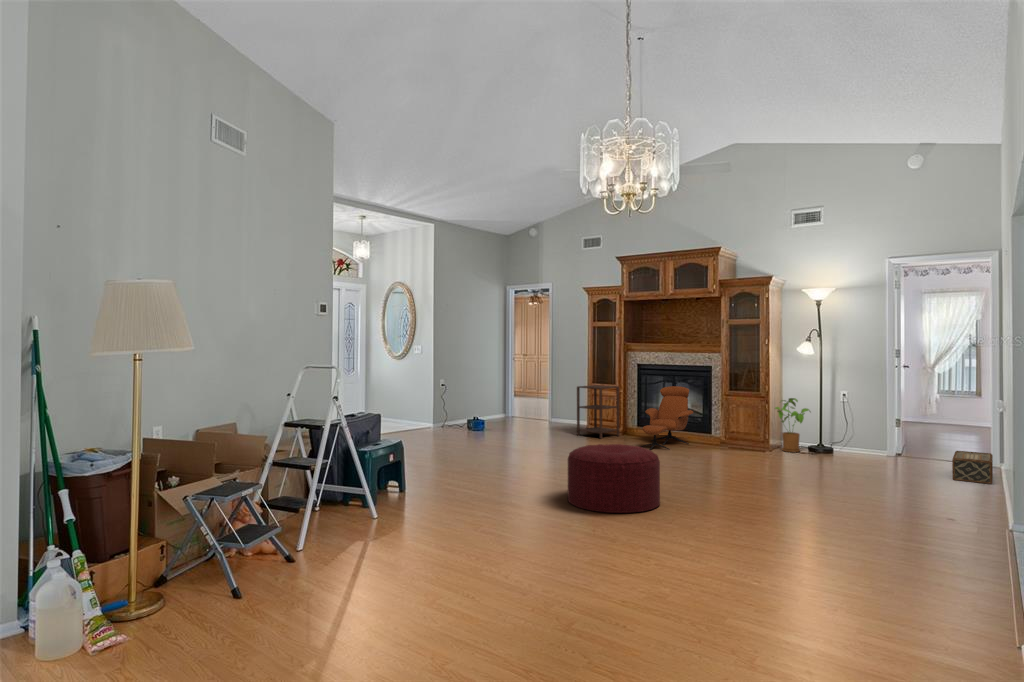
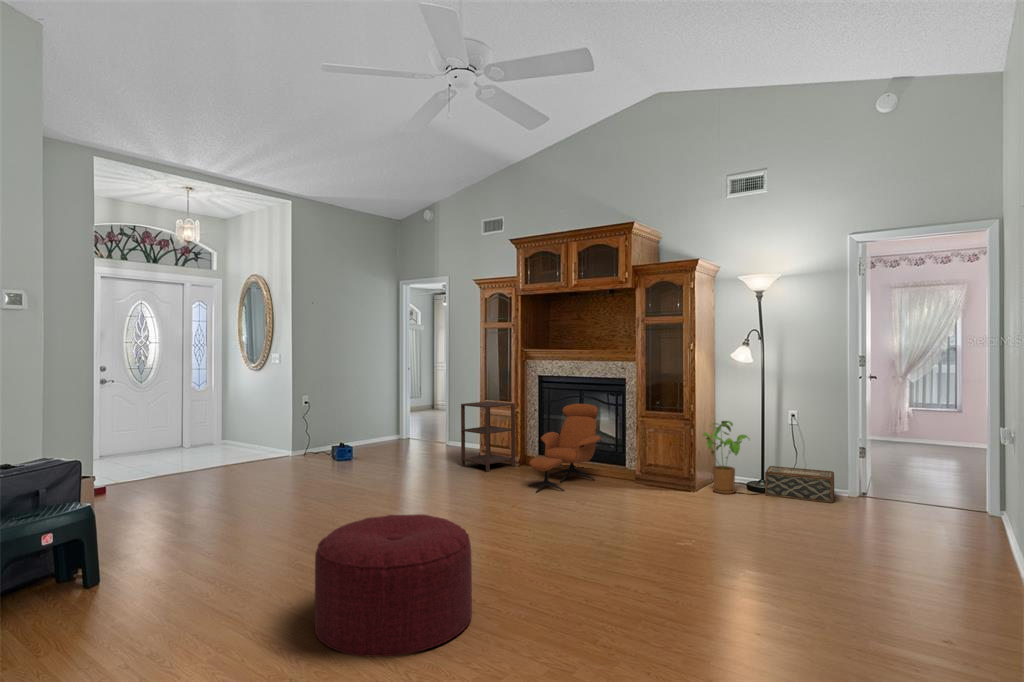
woven basket: present [952,451,993,484] -> present [765,466,834,503]

